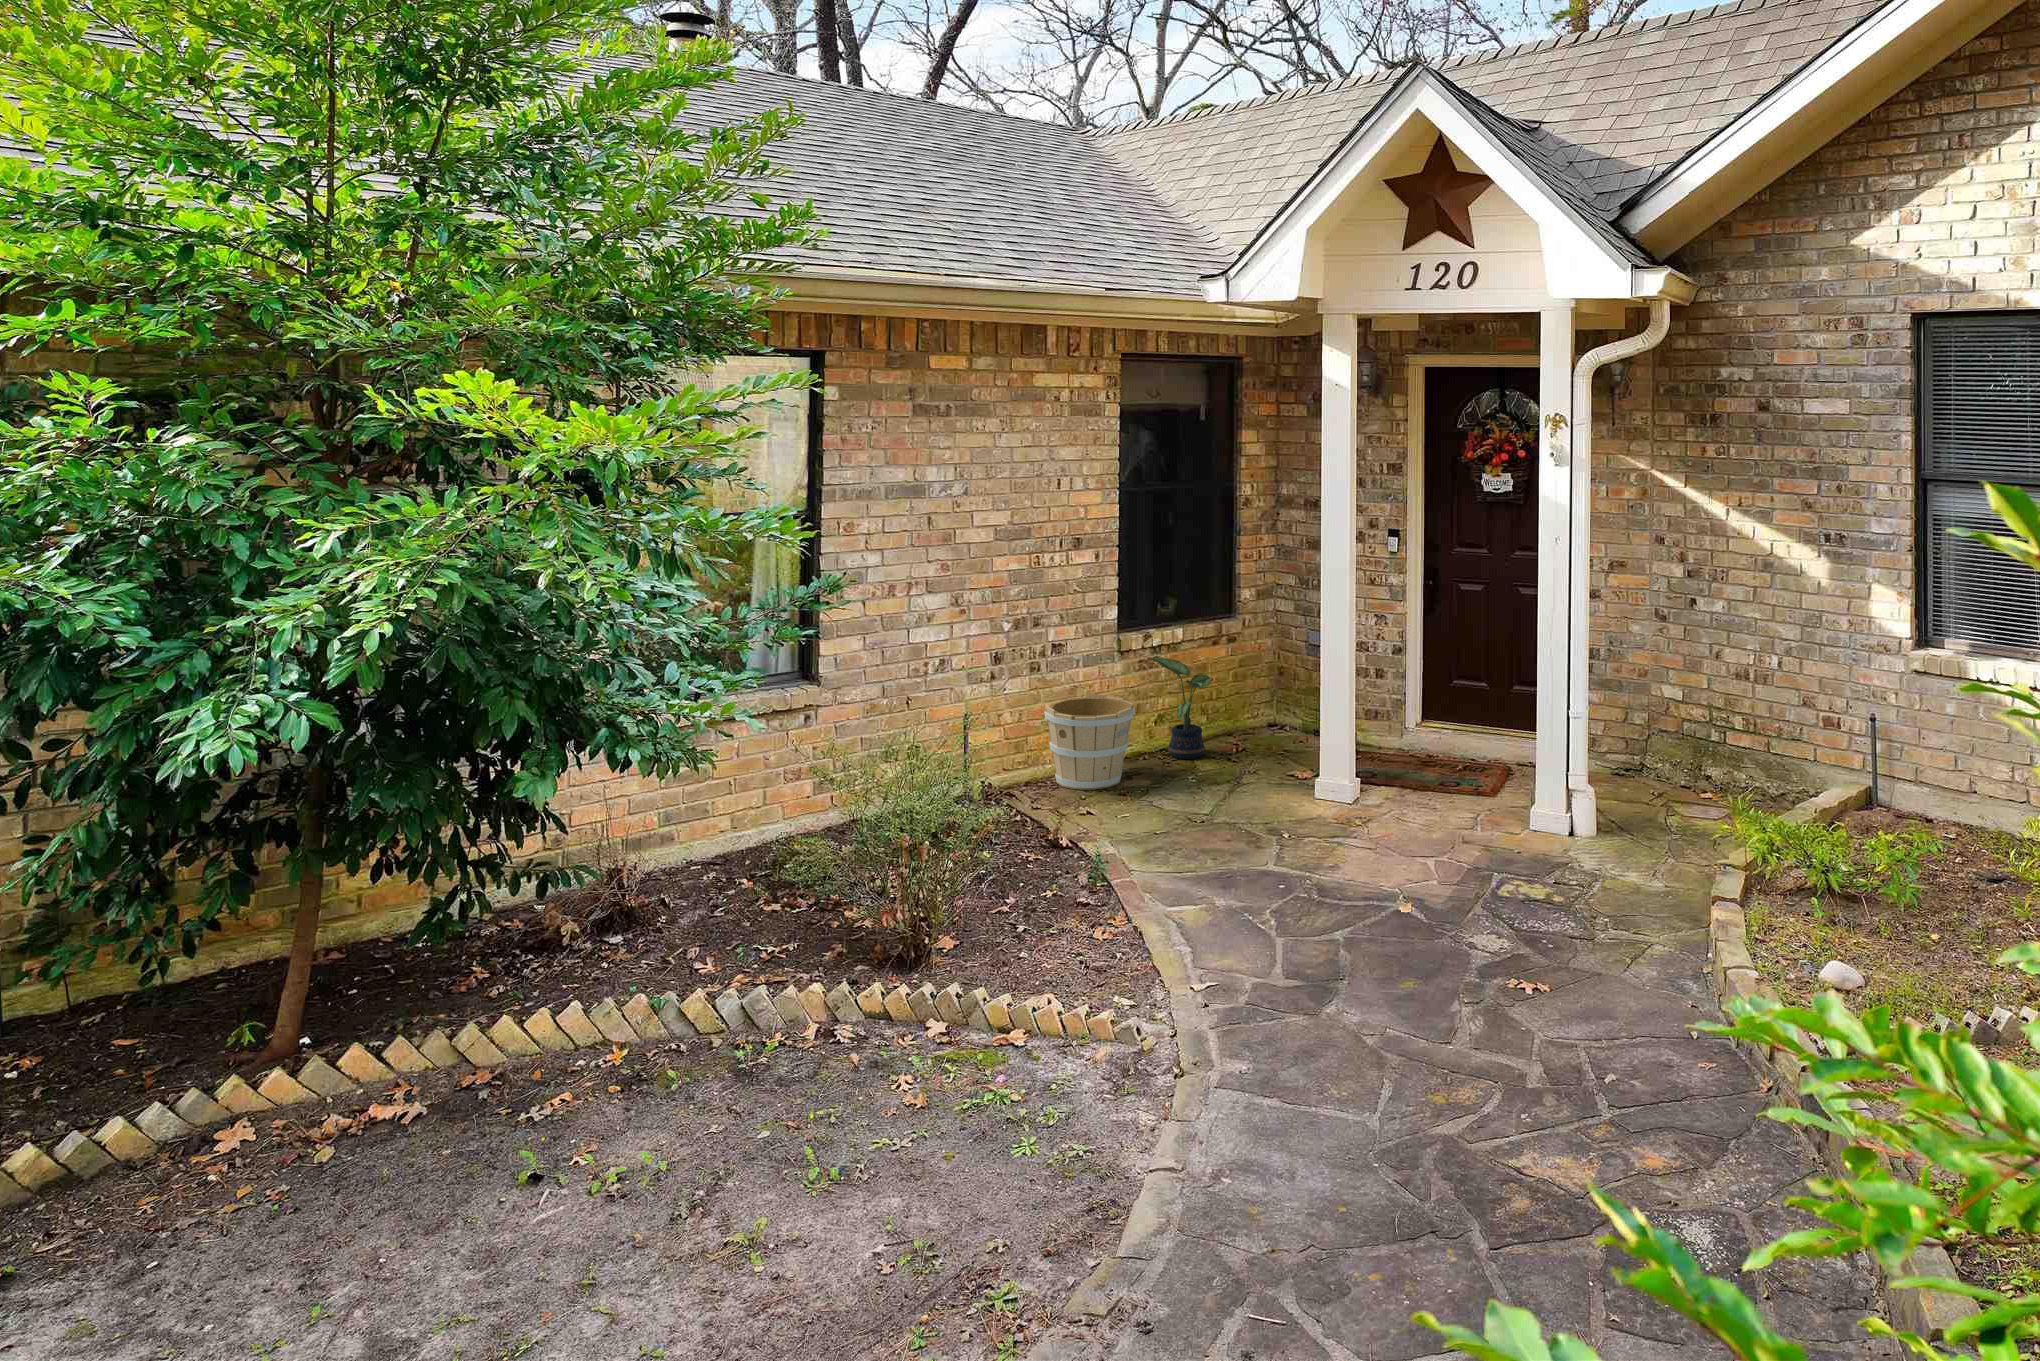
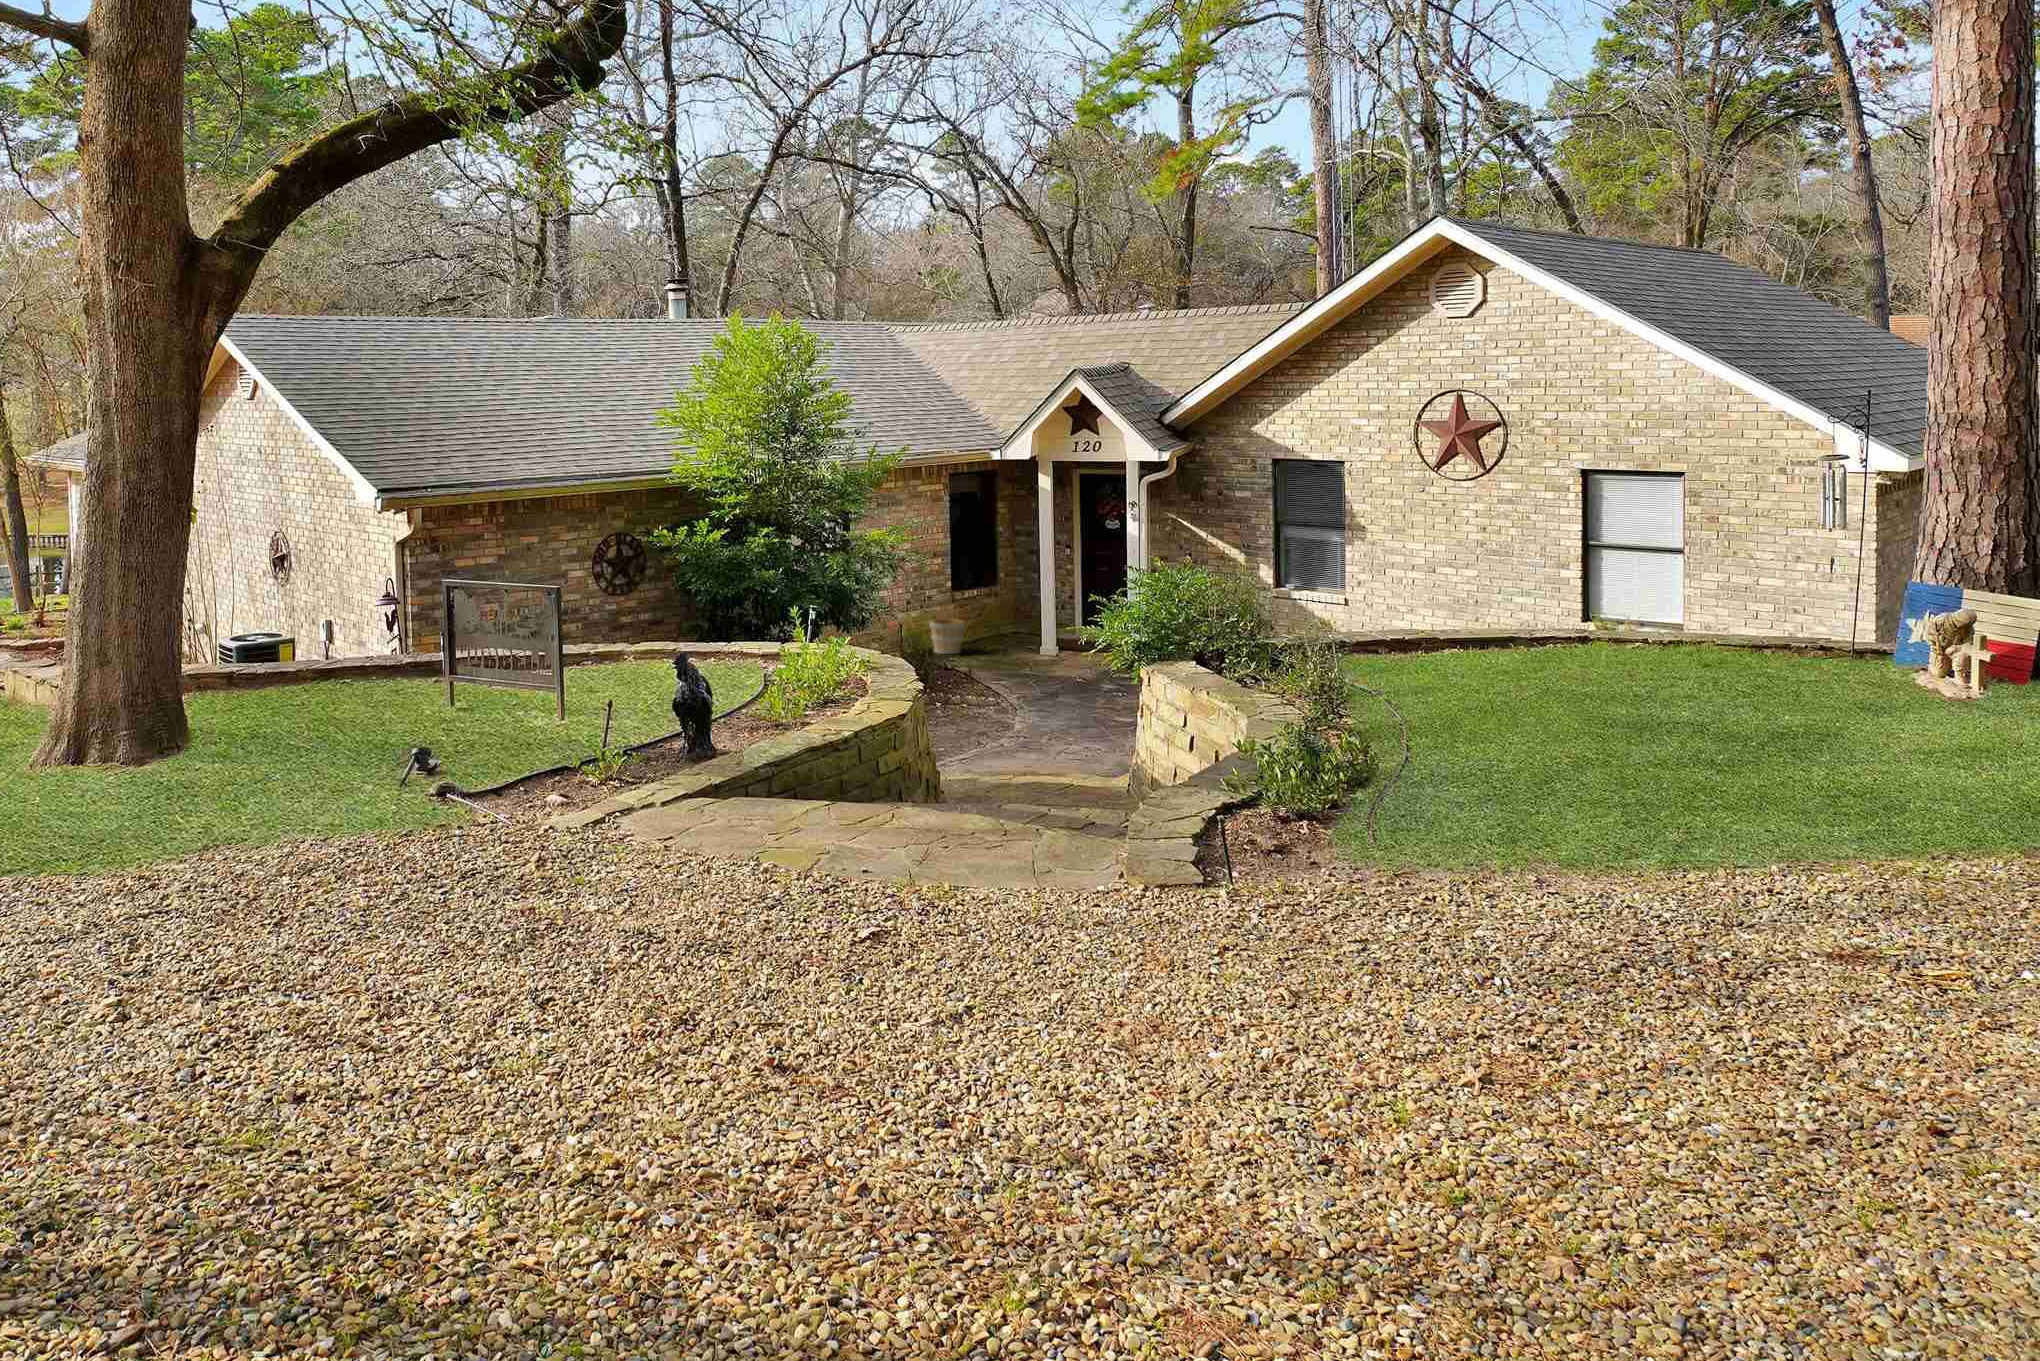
potted plant: present [1151,657,1213,759] -> none [965,605,992,647]

